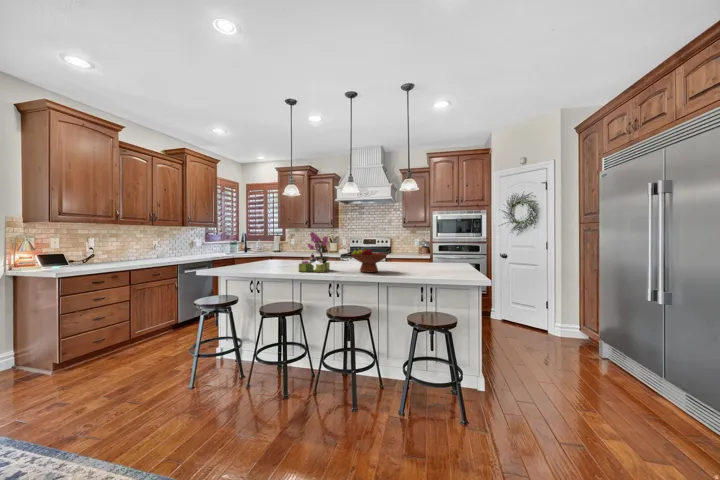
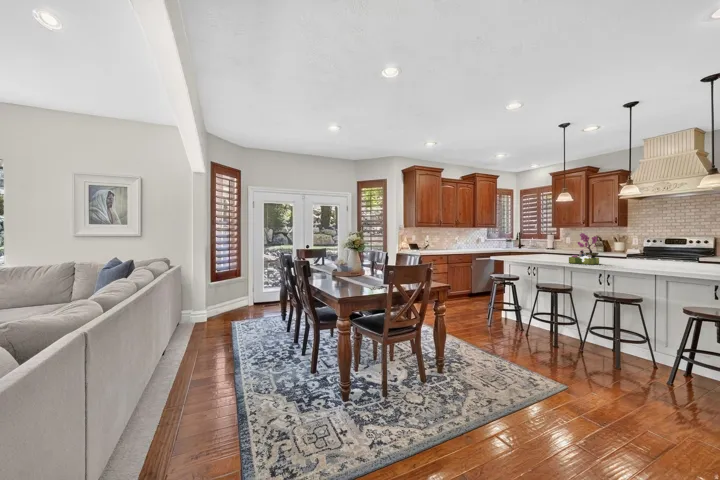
fruit bowl: present [351,247,387,272] -> none [620,245,663,267]

